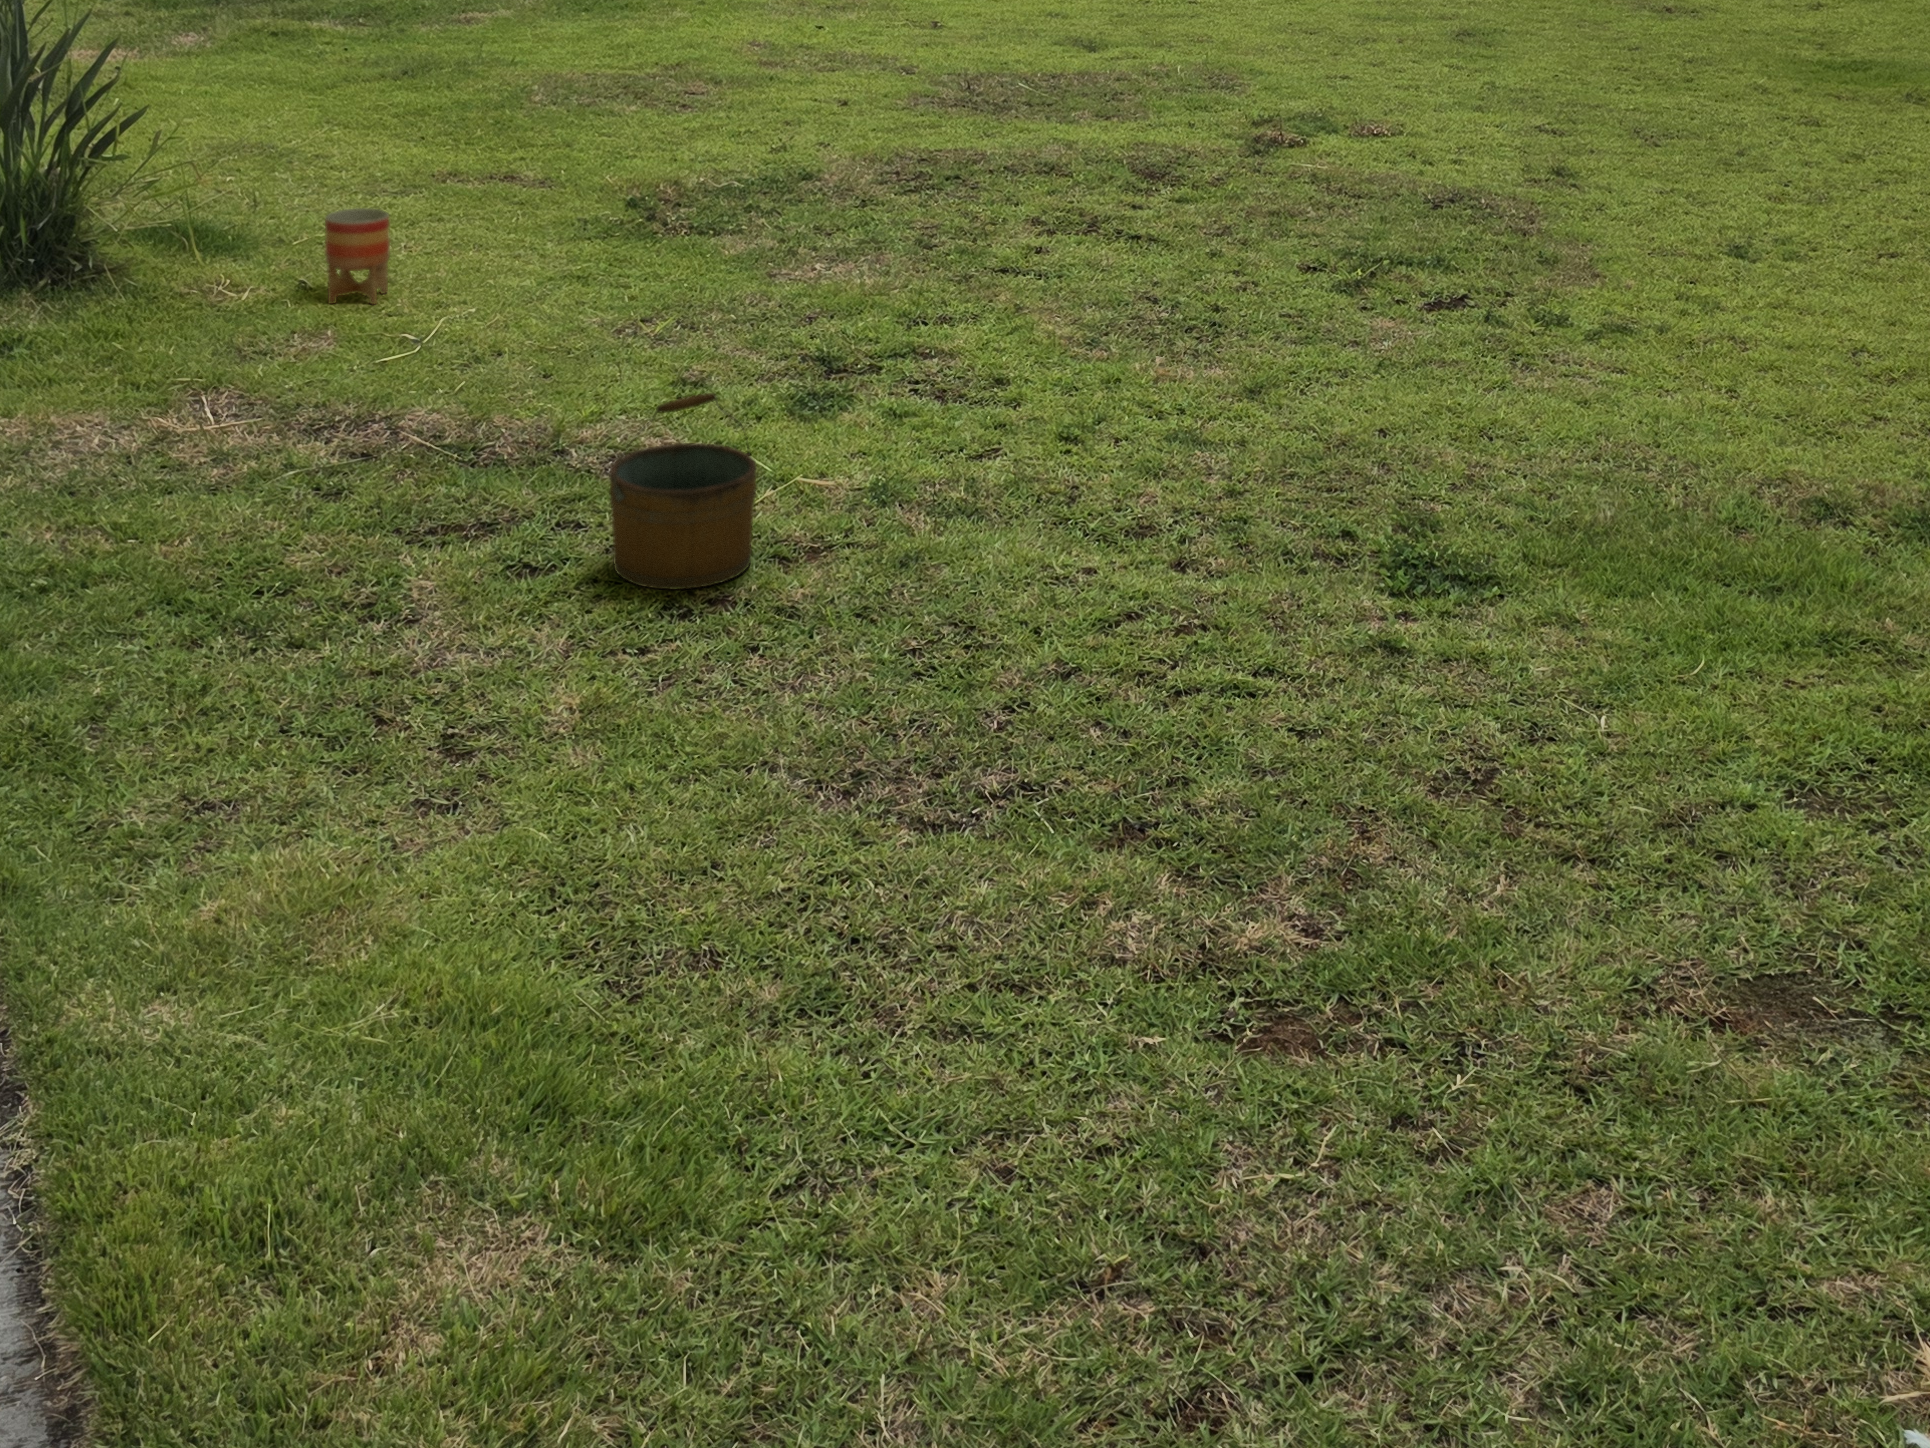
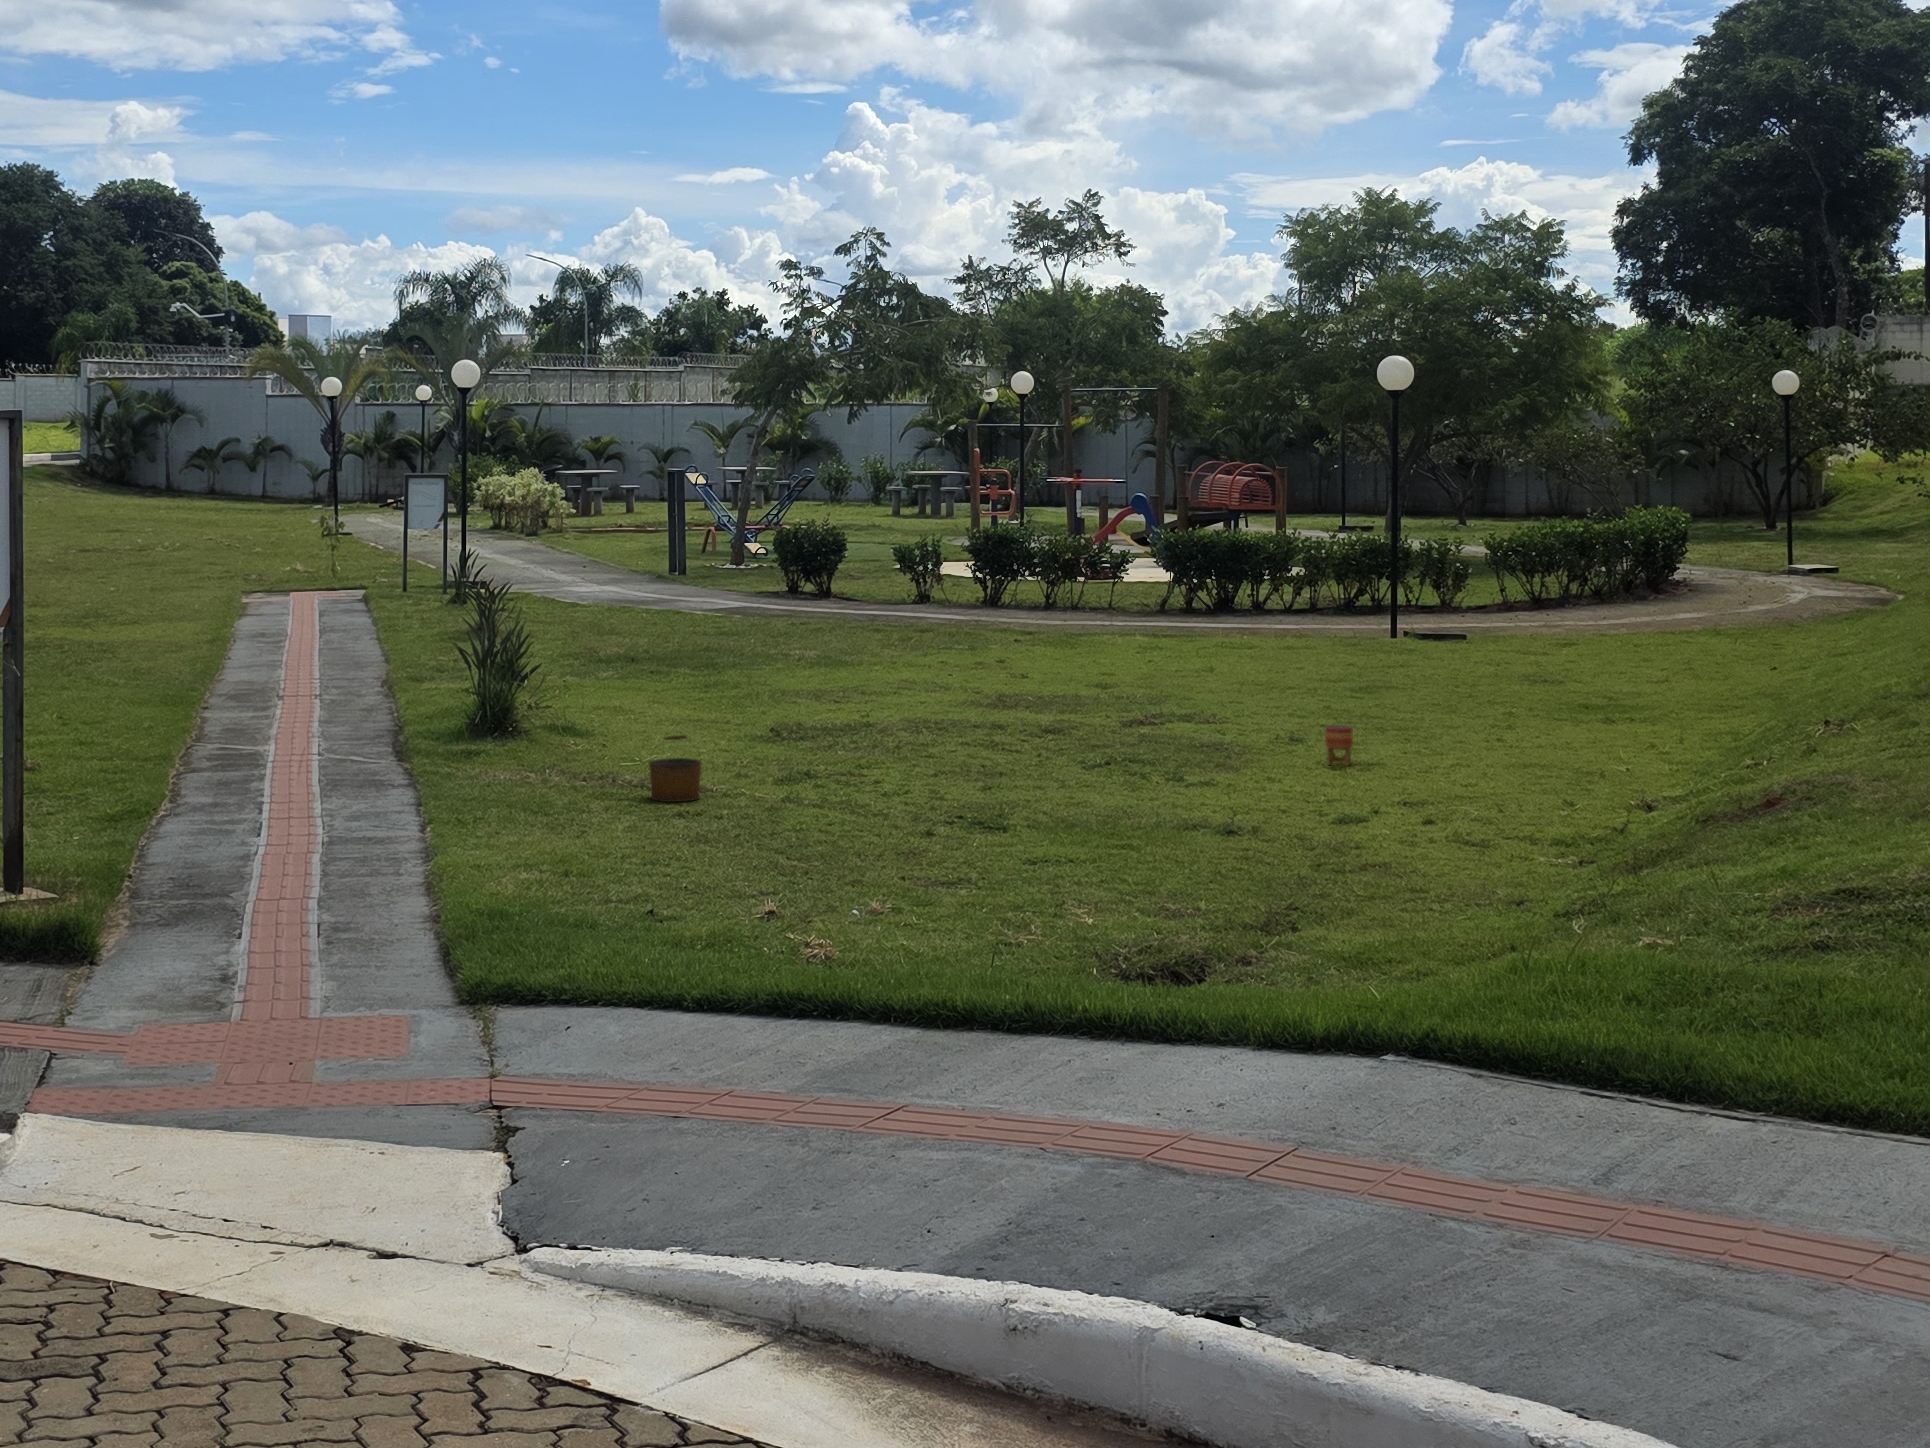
planter: present [325,208,390,304] -> present [1325,725,1353,766]

